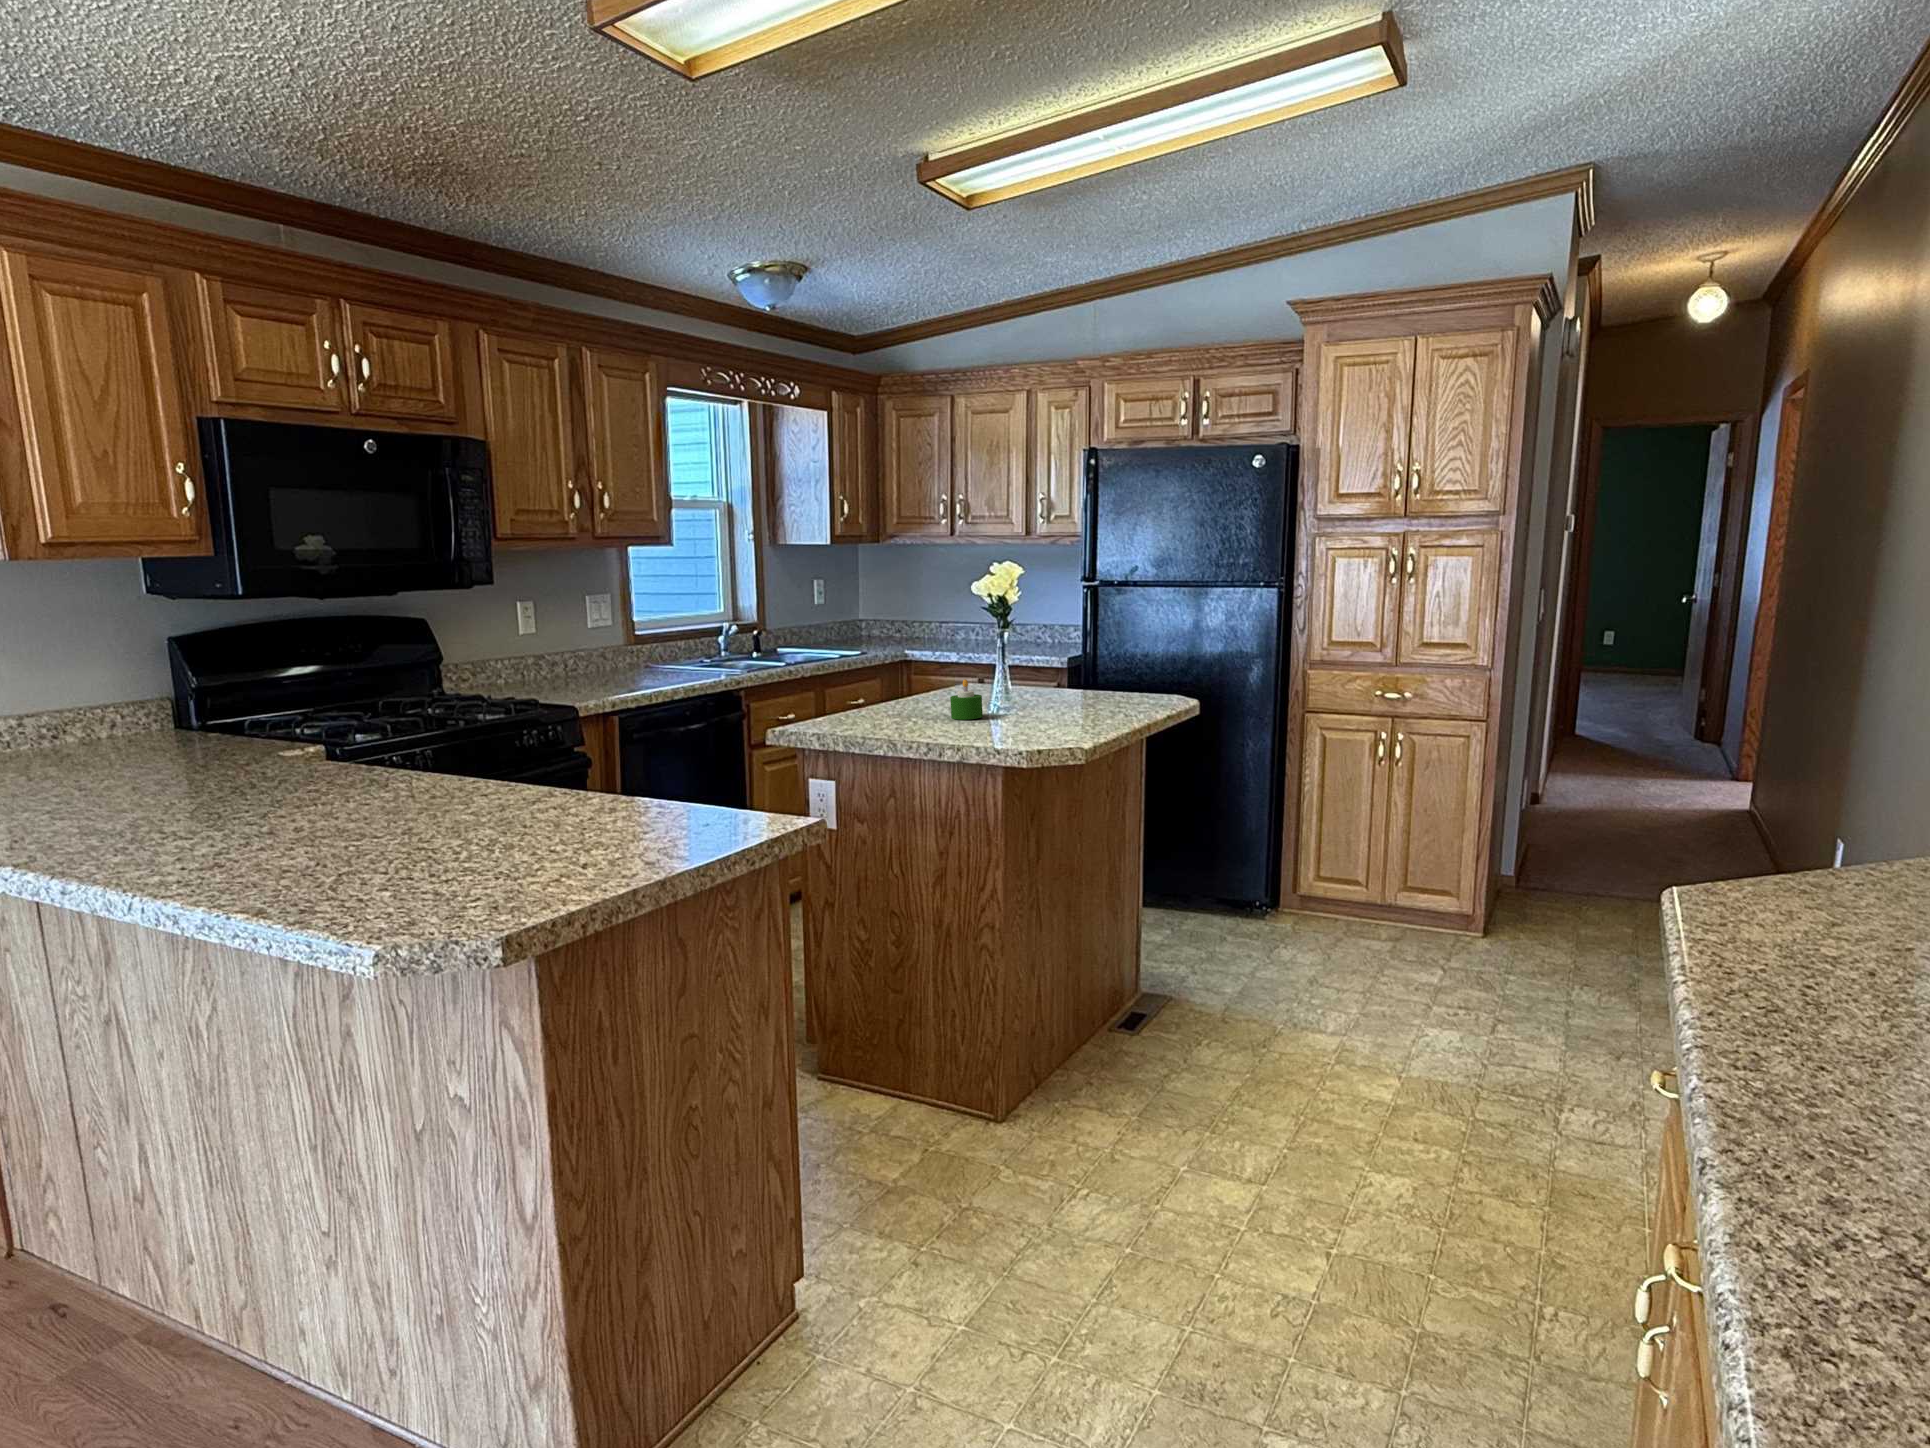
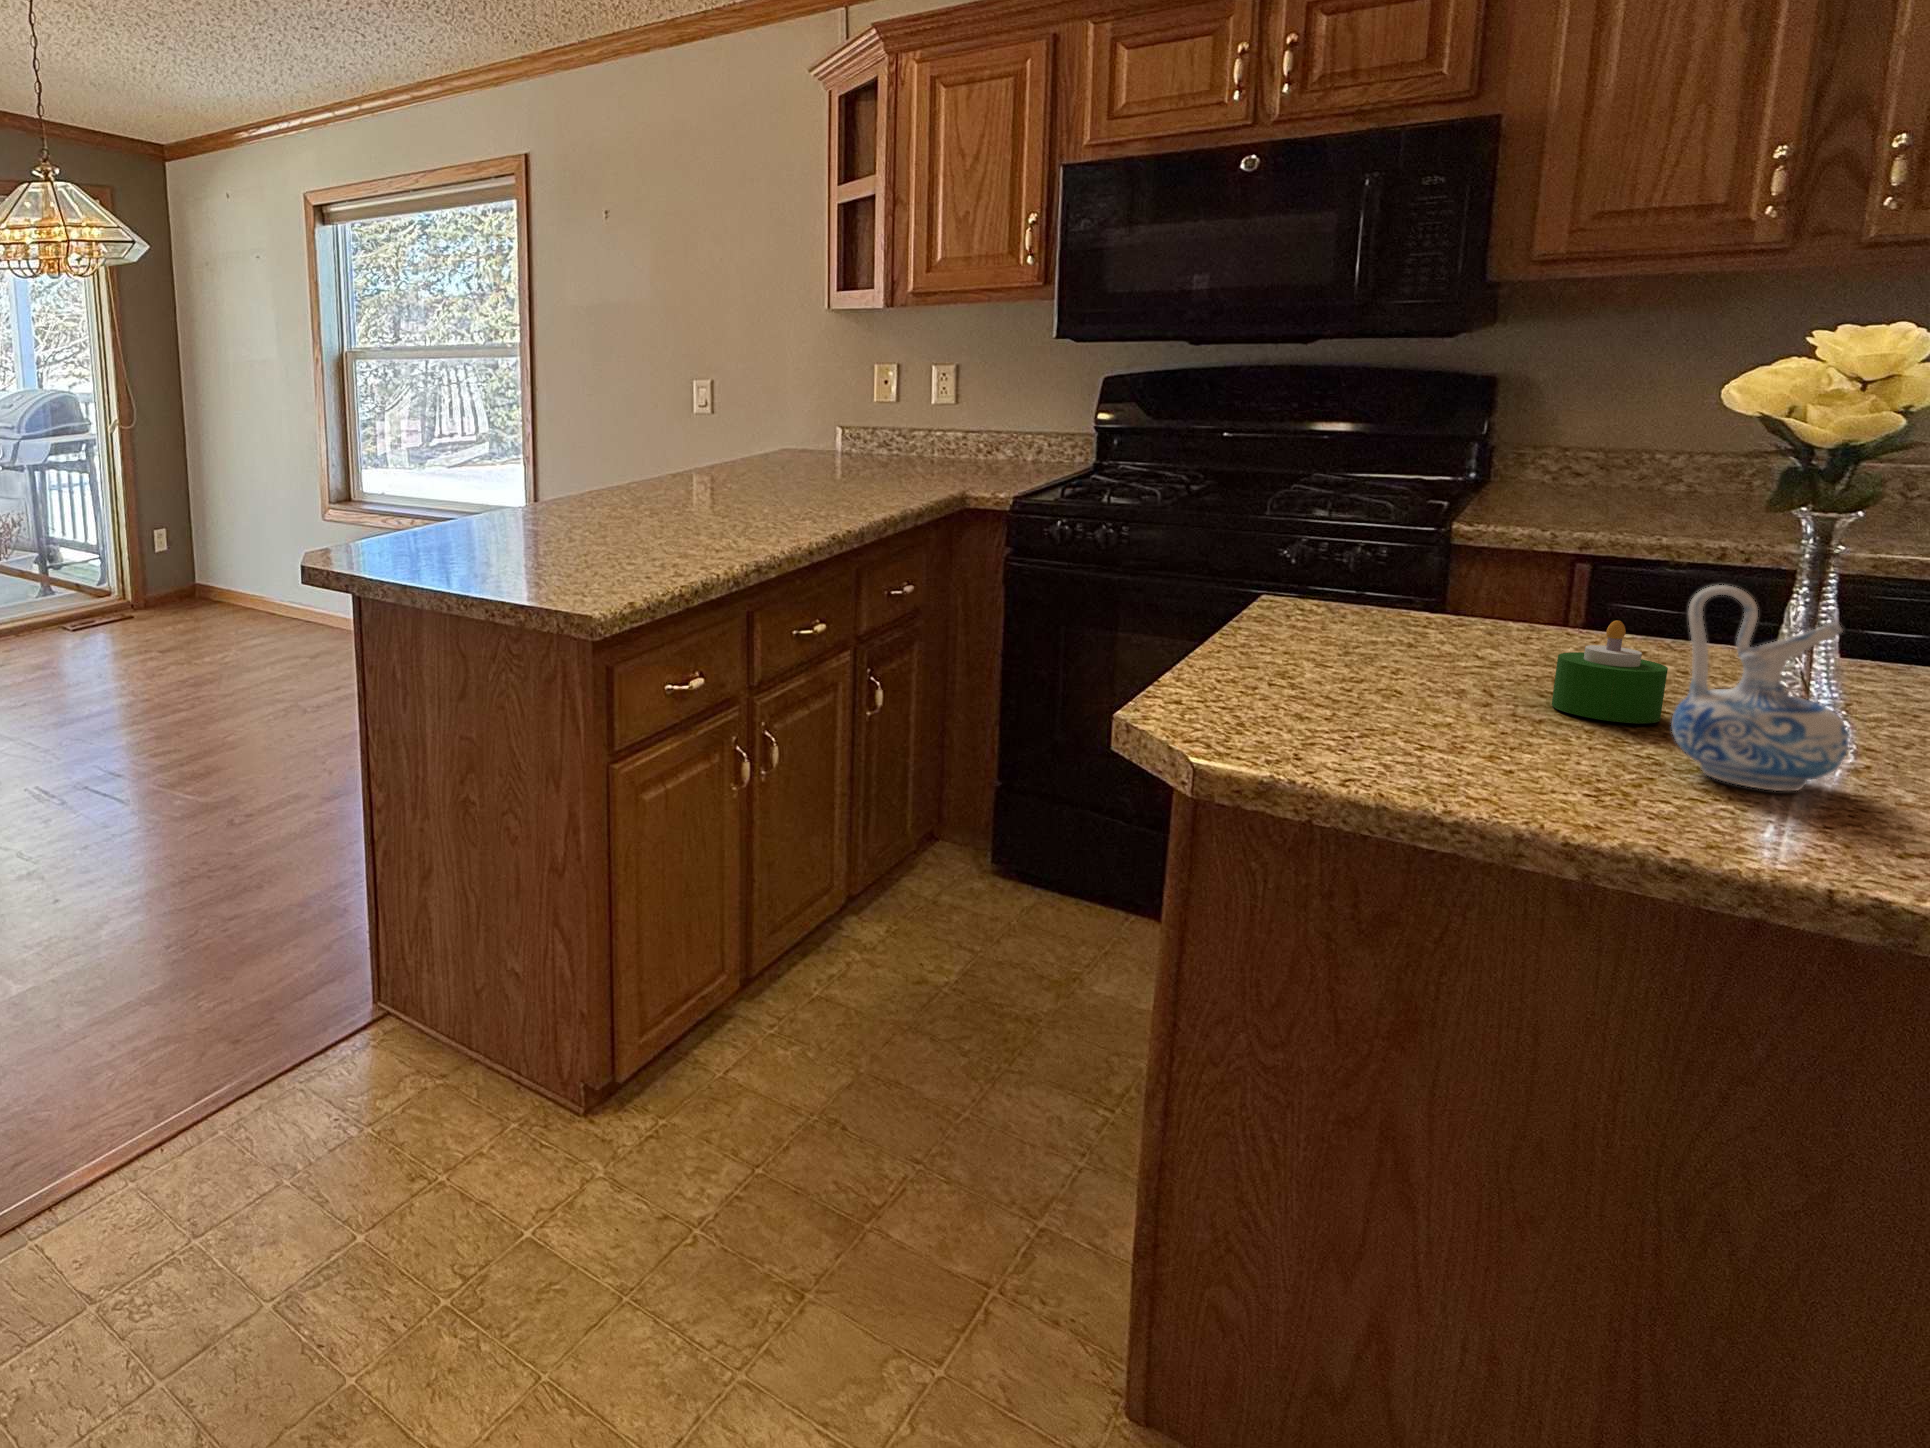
ceramic pitcher: none [1015,650,1056,718] -> present [1671,585,1848,791]

